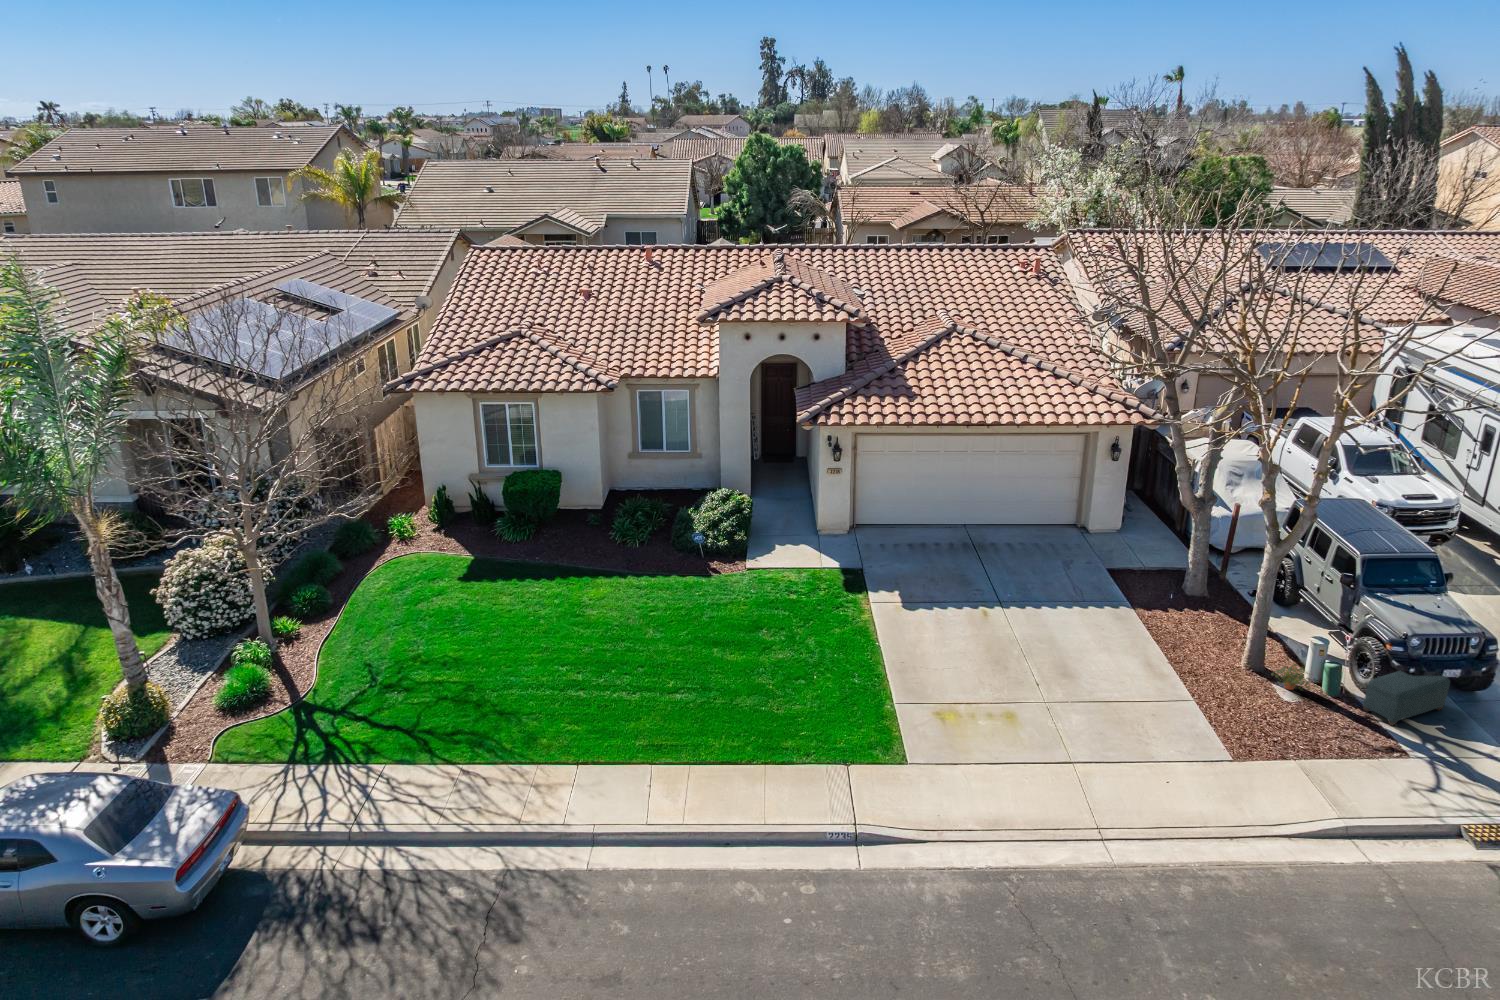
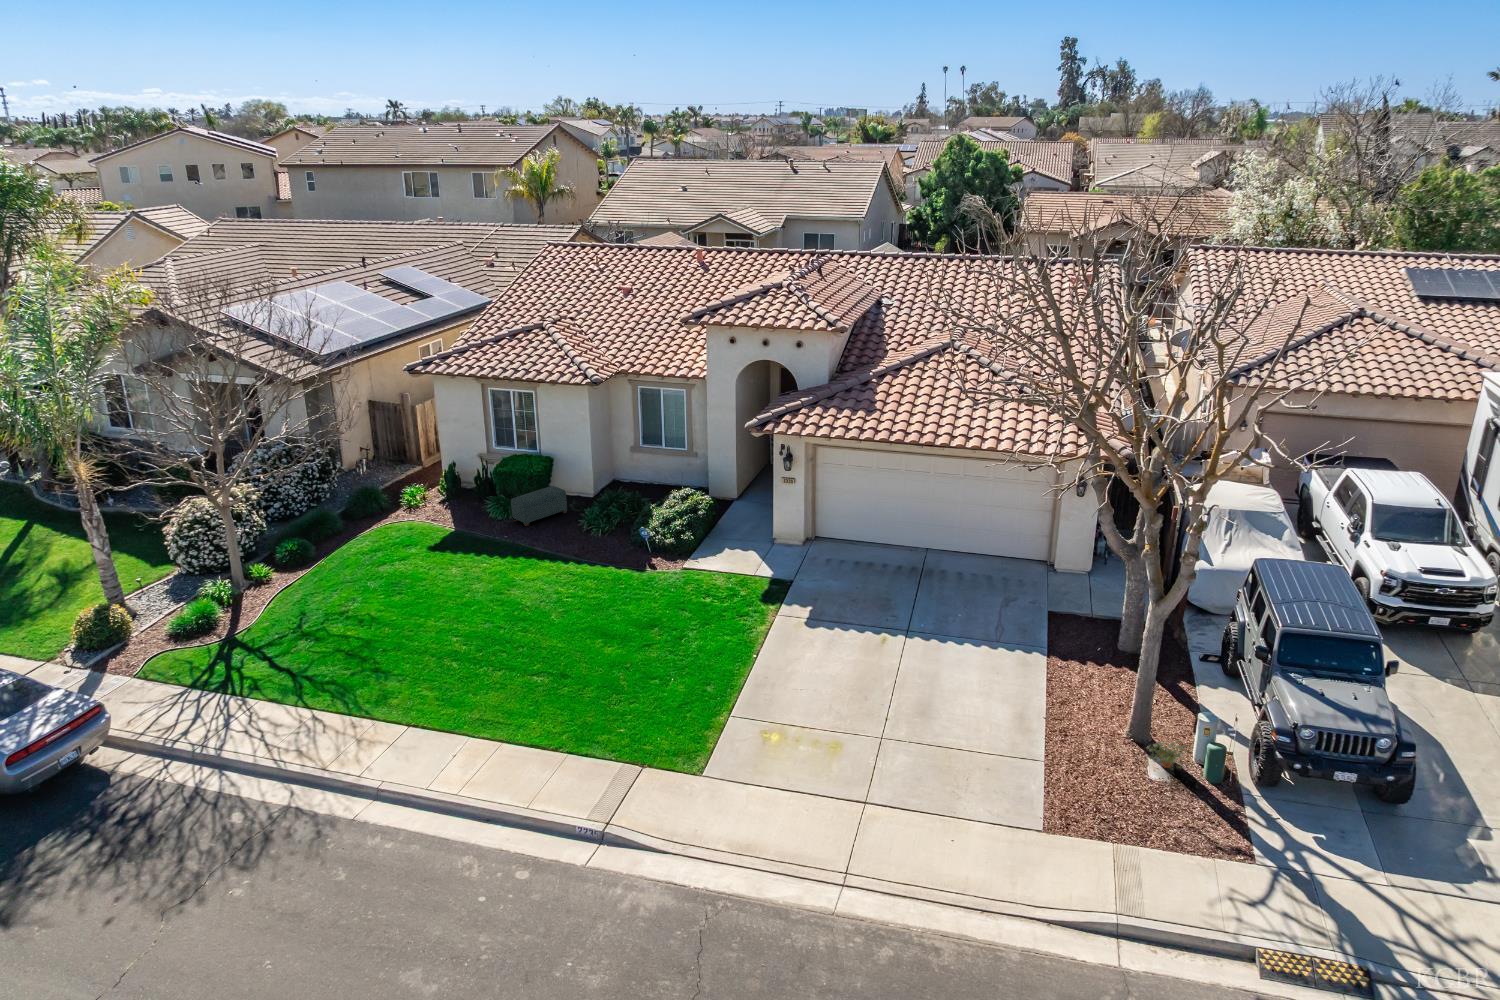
bench: present [1363,671,1450,726] -> present [511,486,567,526]

